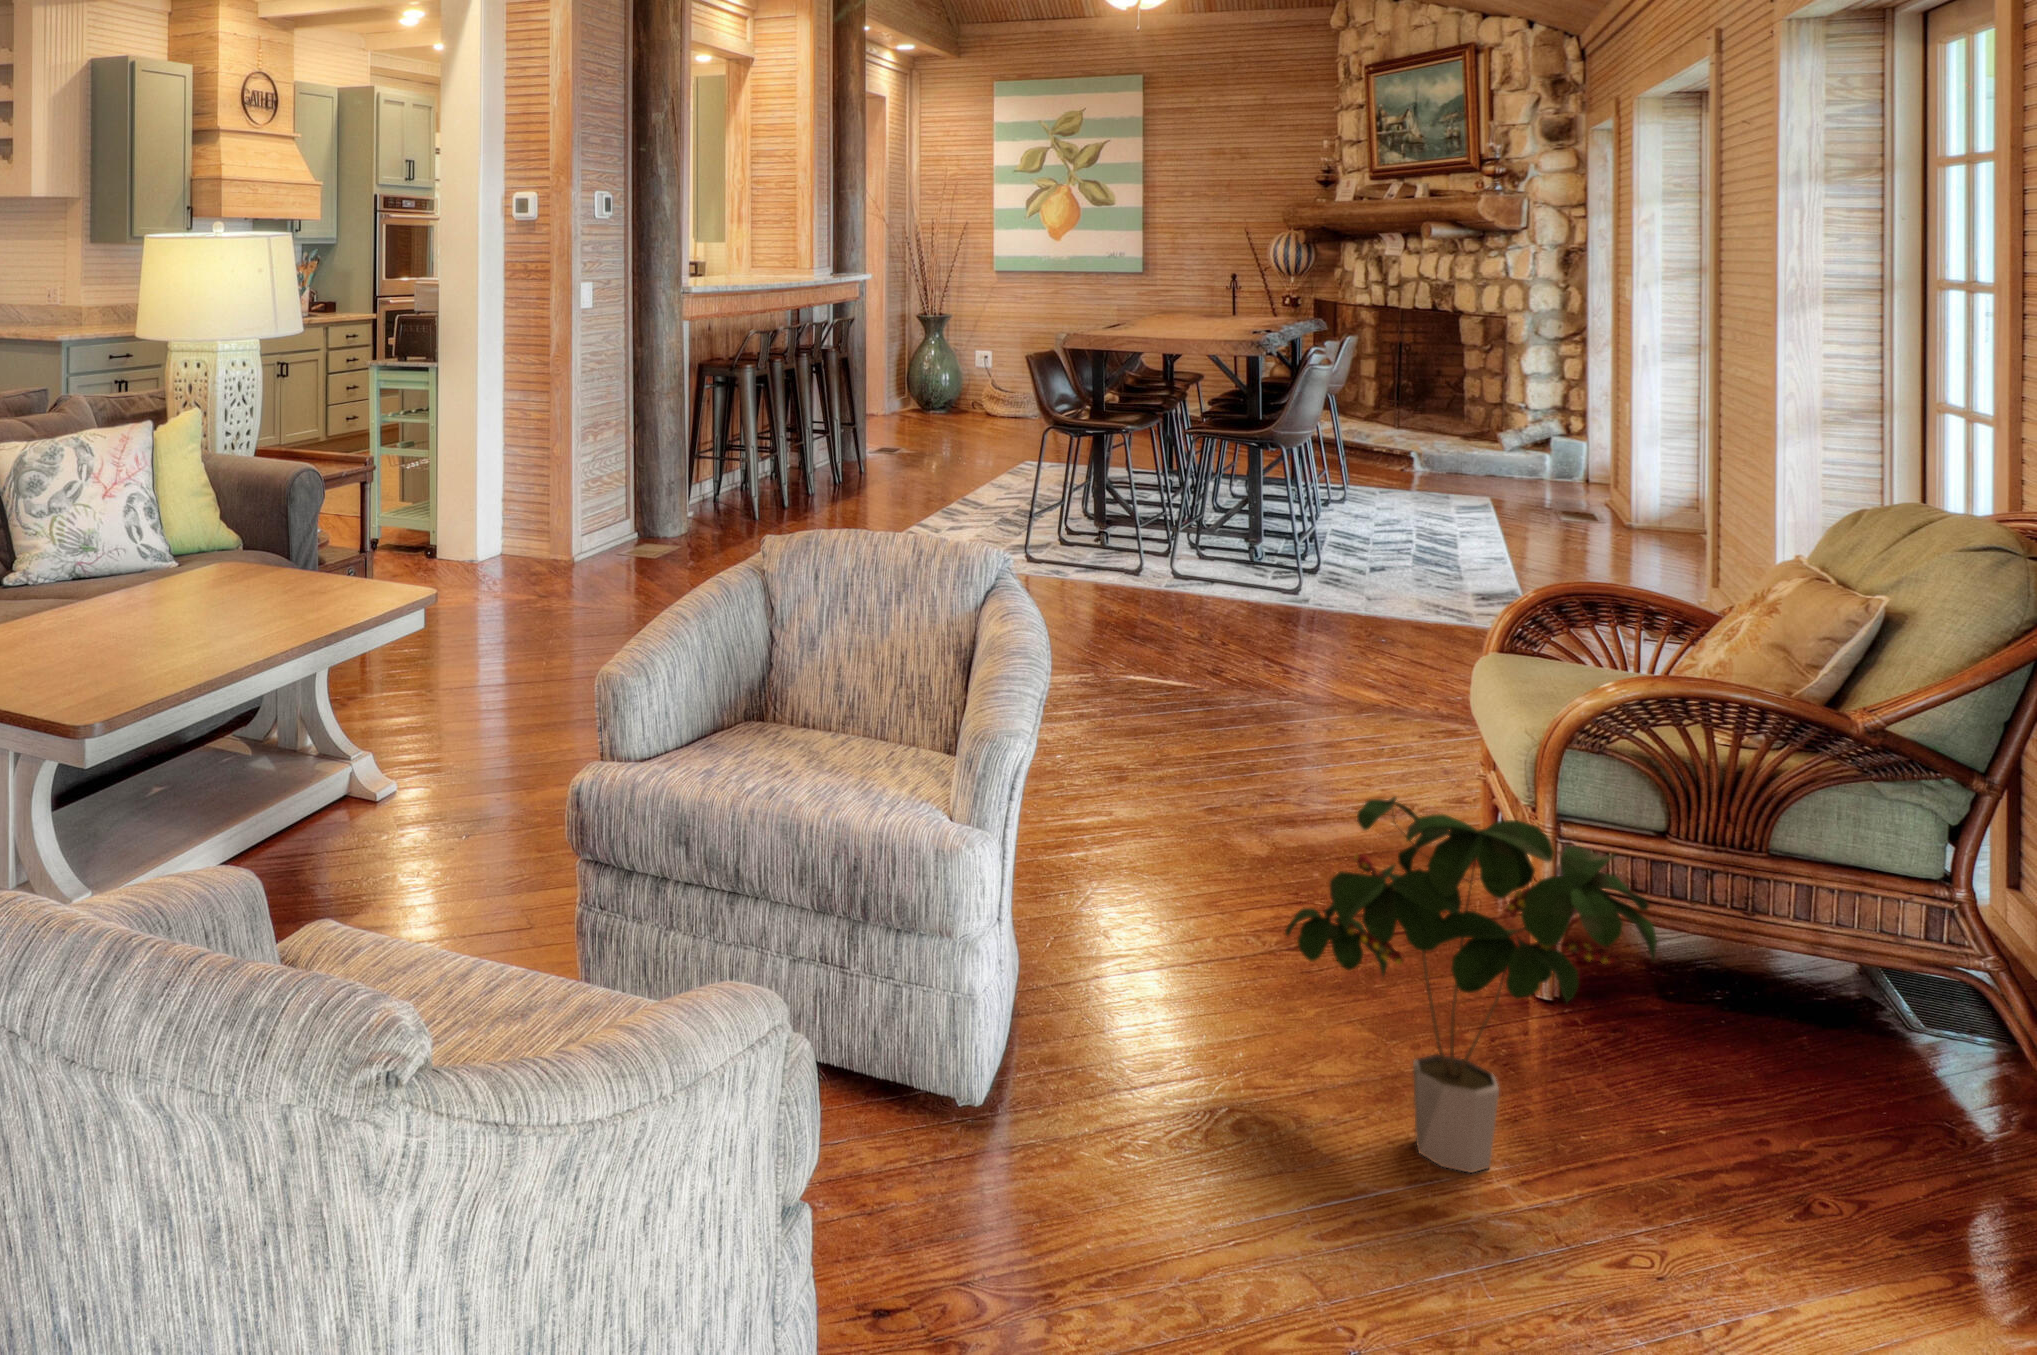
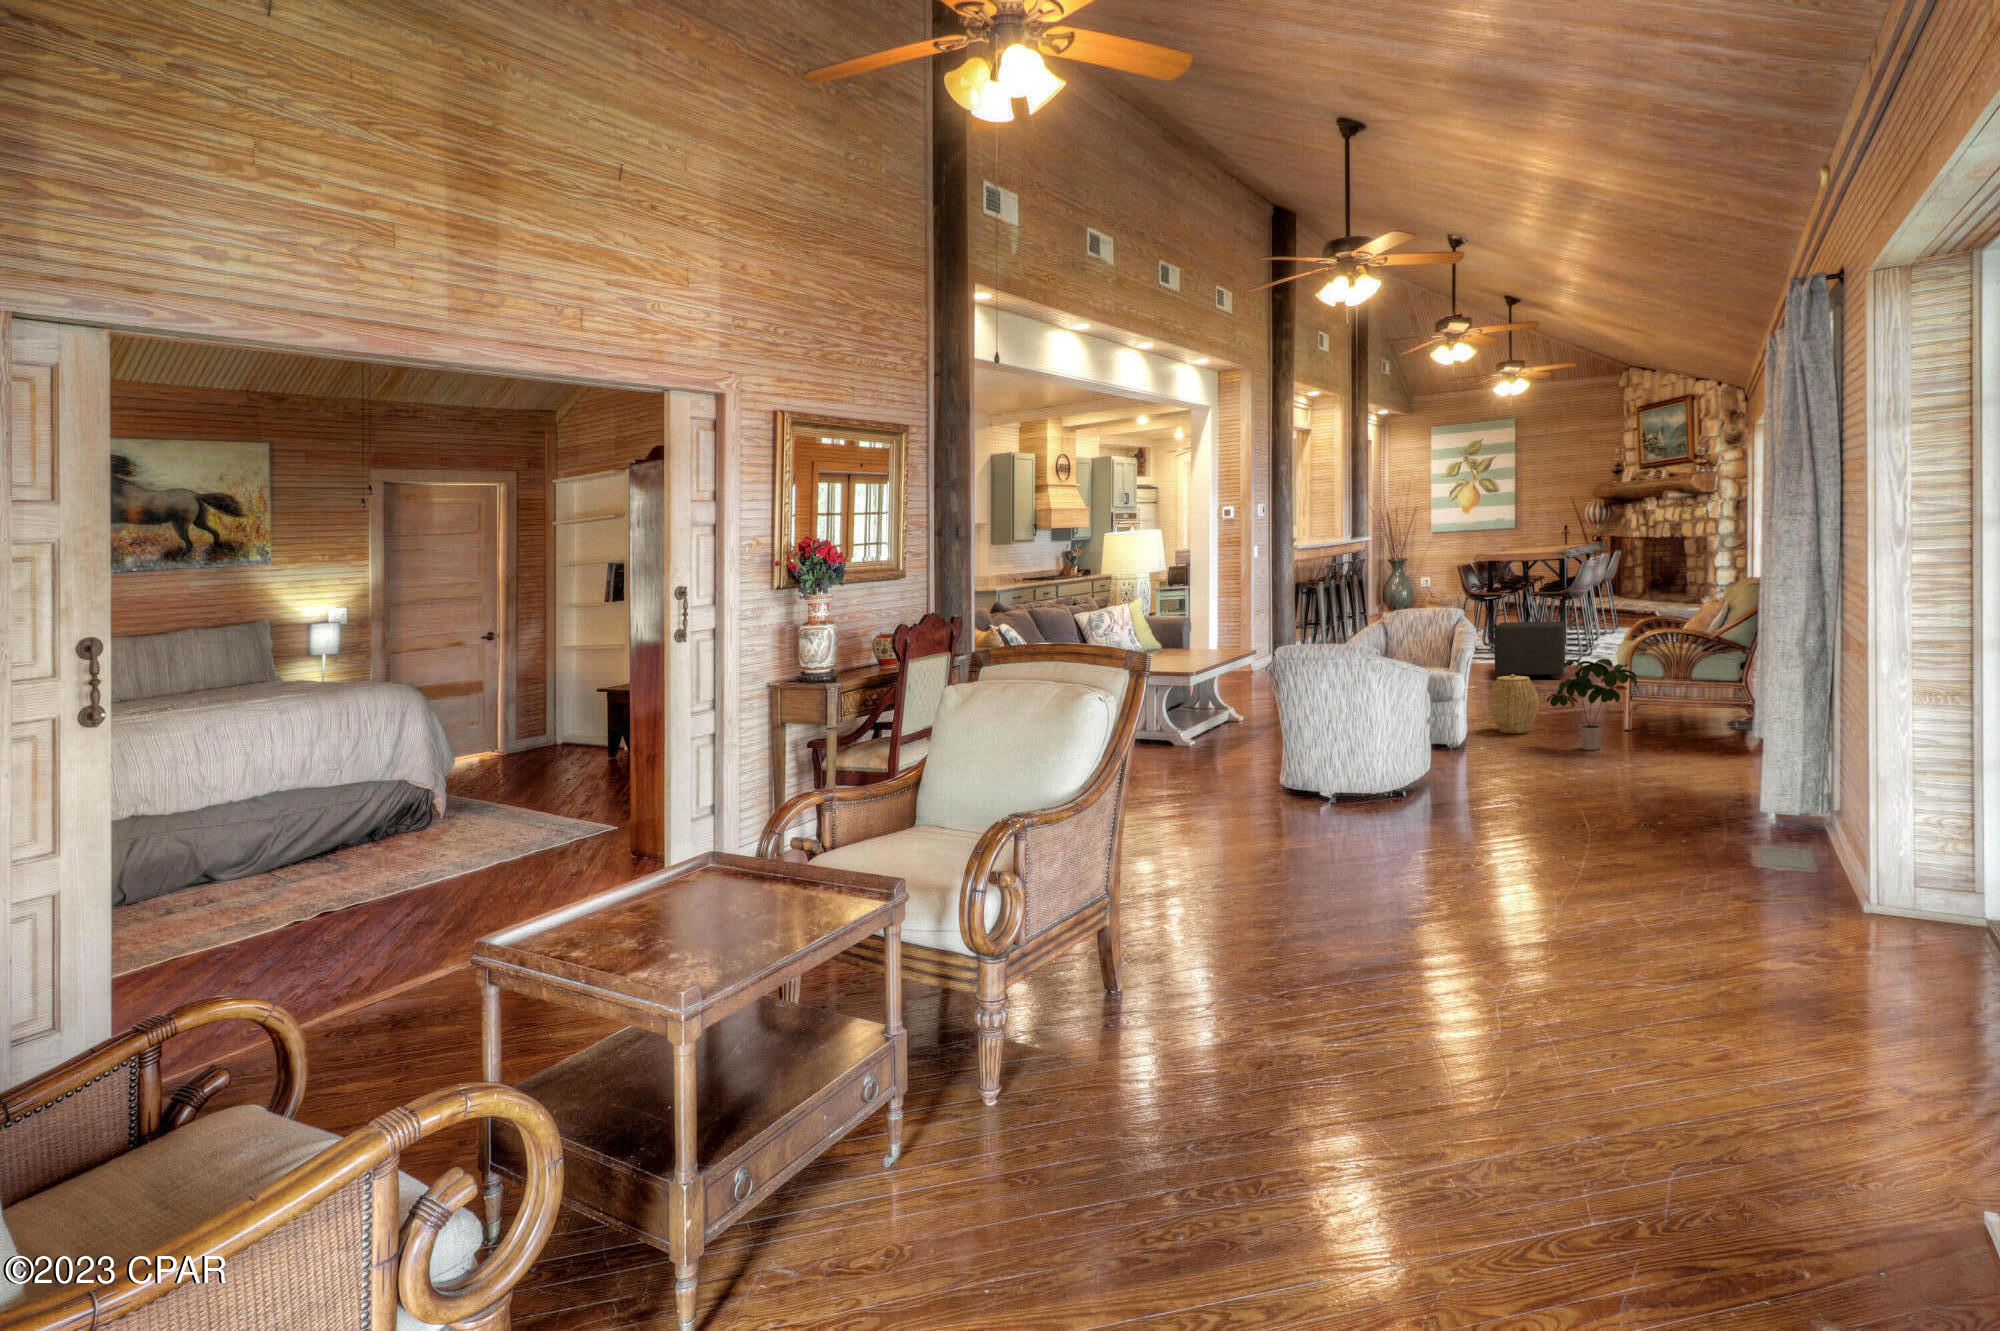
ottoman: none [1096,500,1263,657] -> present [1494,622,1565,679]
woven basket: none [1076,766,1241,976] -> present [1488,674,1539,733]

